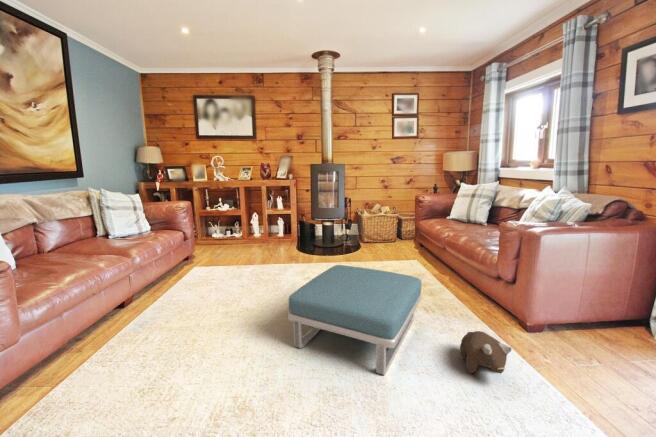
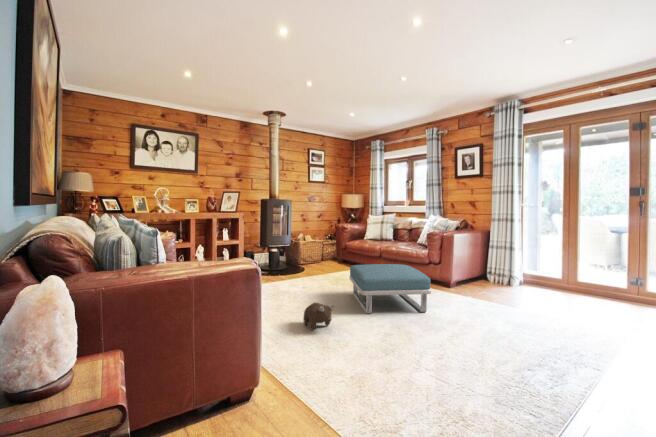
plush toy: present [460,331,512,373] -> present [303,303,334,330]

